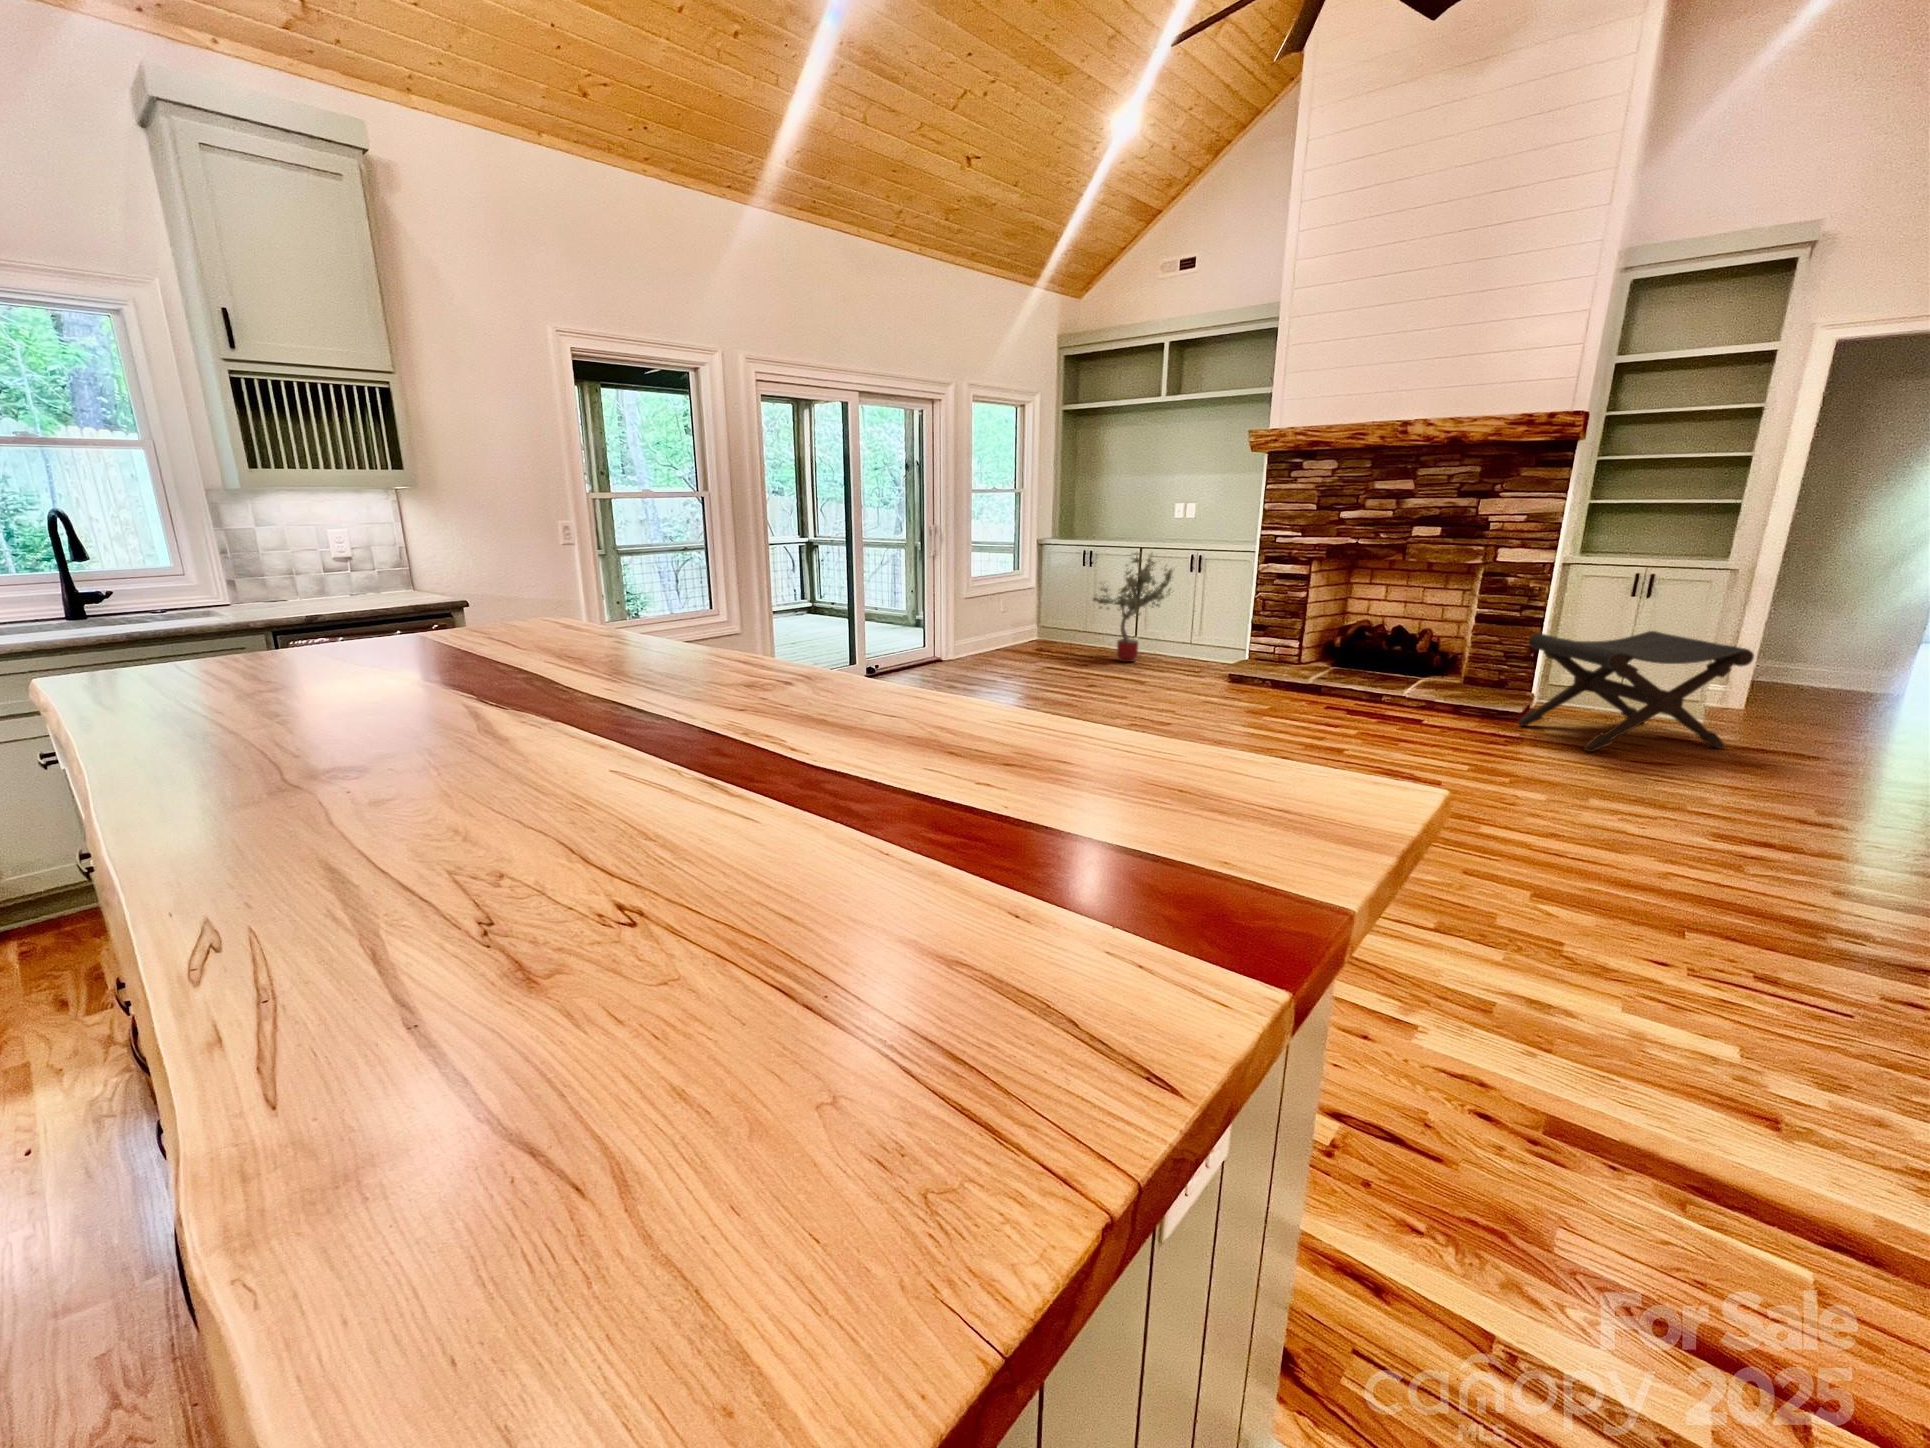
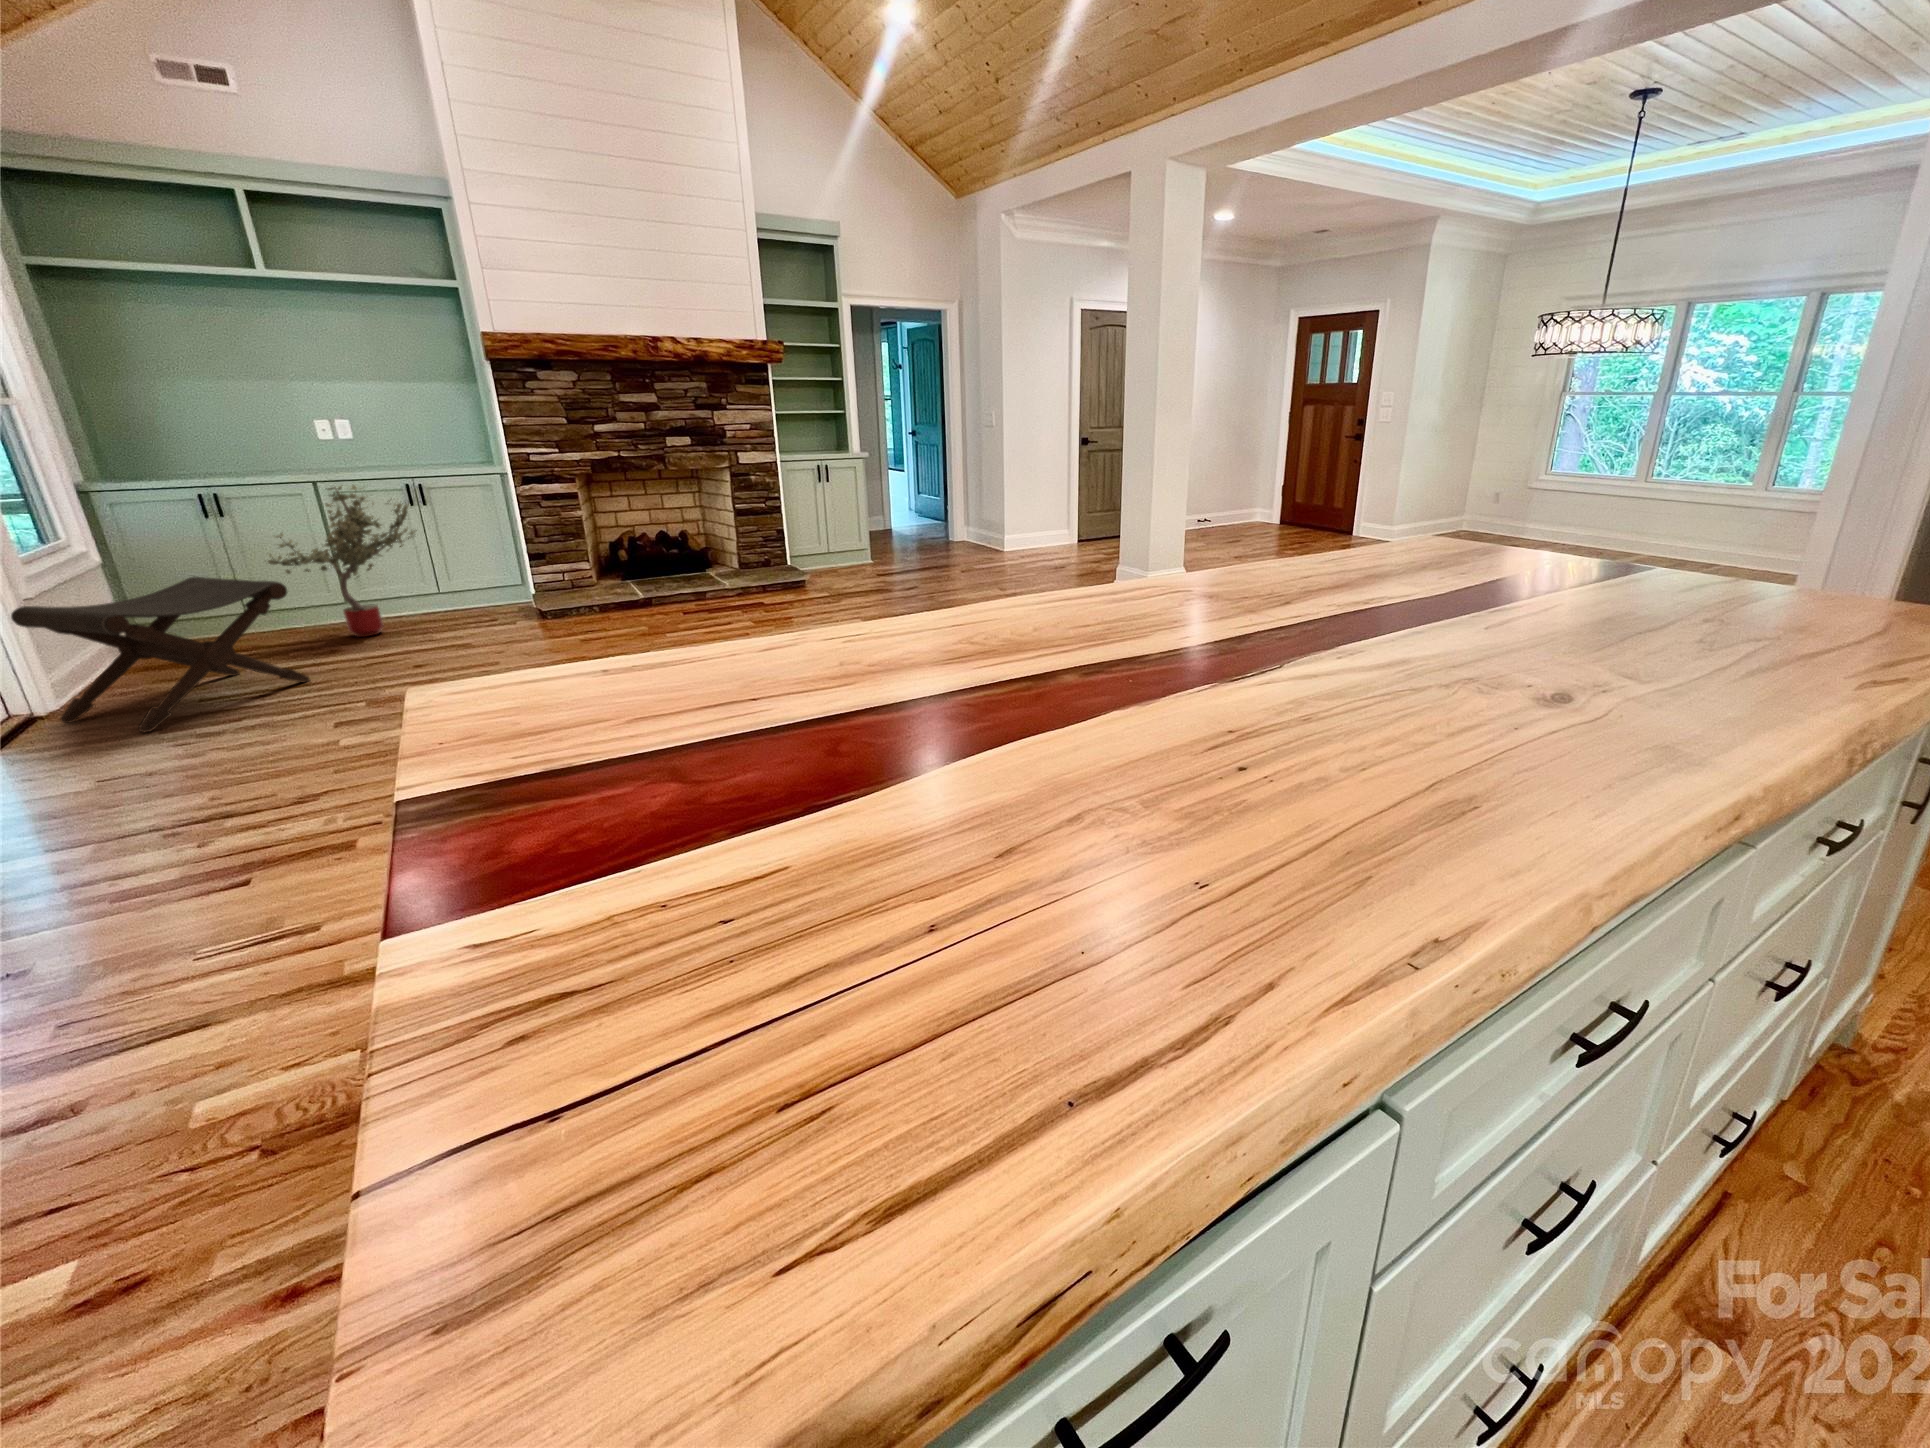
footstool: present [1518,631,1754,752] -> present [11,576,310,732]

